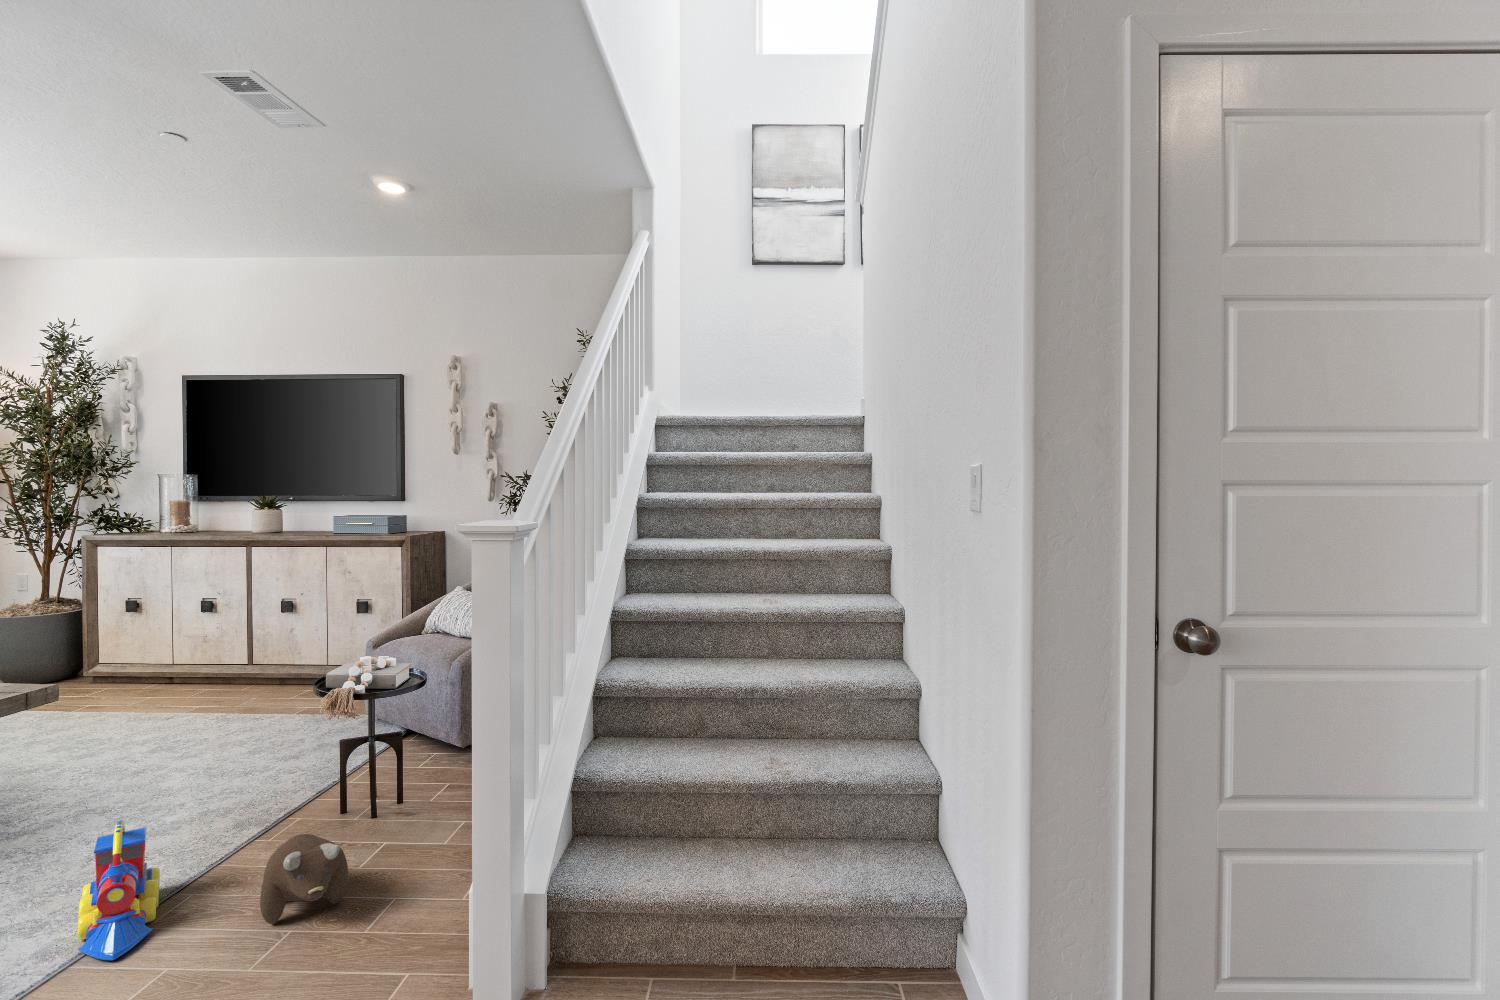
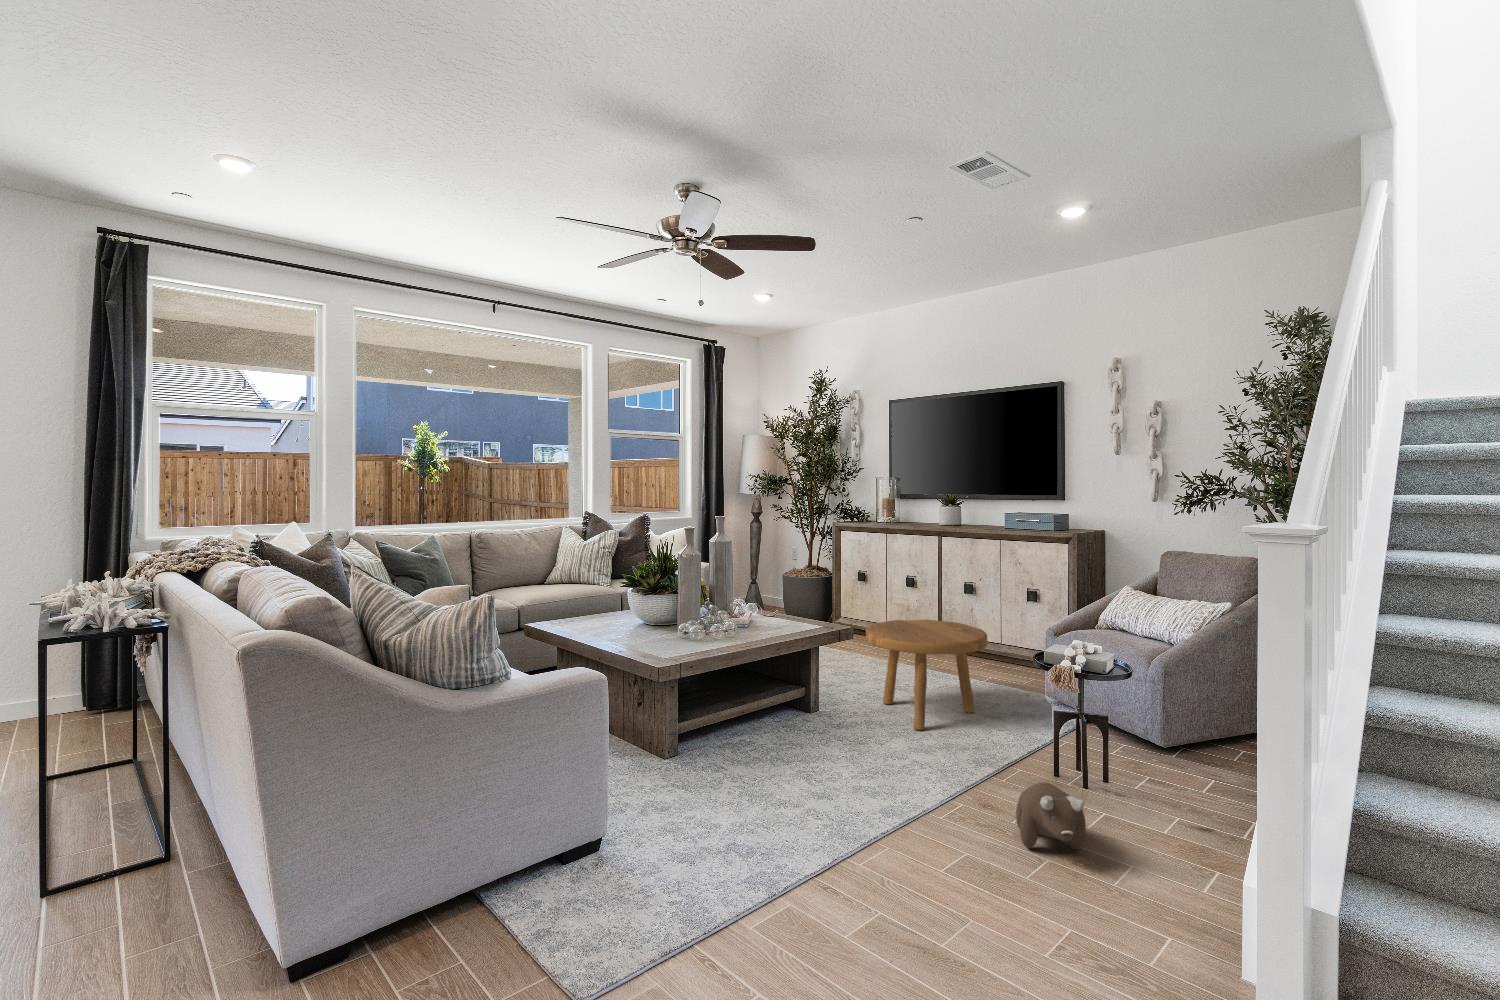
footstool: none [84,652,278,803] -> present [866,620,987,730]
toy train: present [78,821,160,960] -> none [895,736,944,835]

